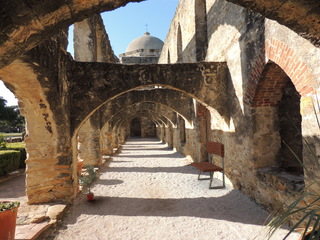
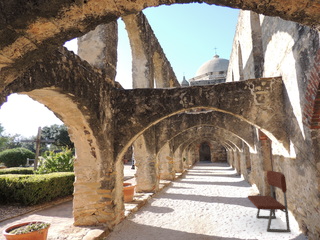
potted tree: present [79,164,97,201] -> none [119,189,139,228]

